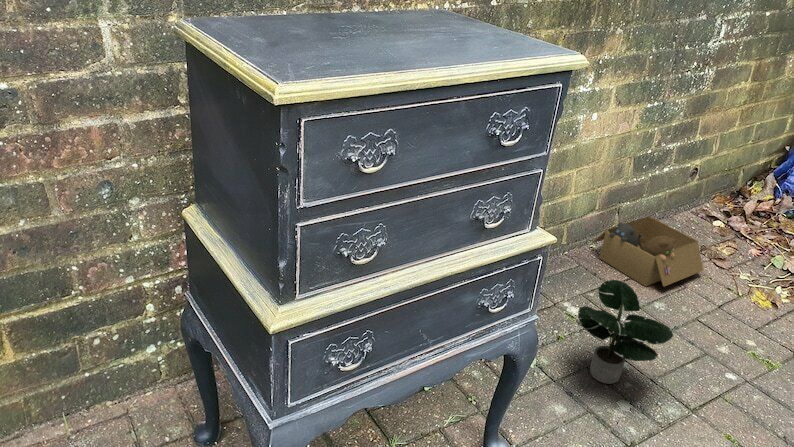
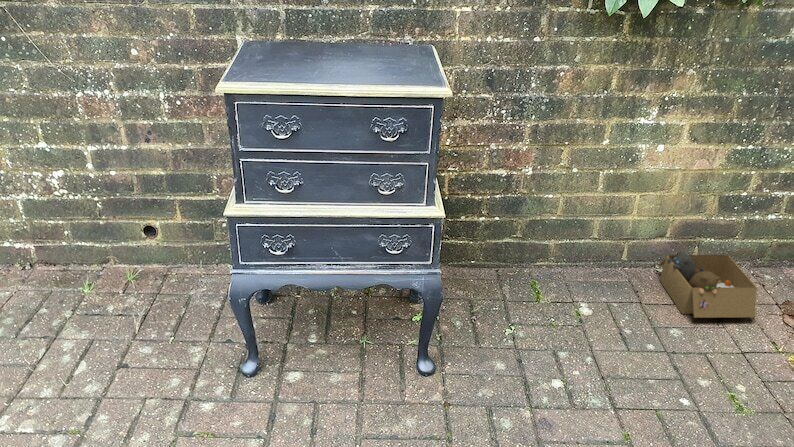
potted plant: present [578,280,673,384] -> none [546,285,620,369]

